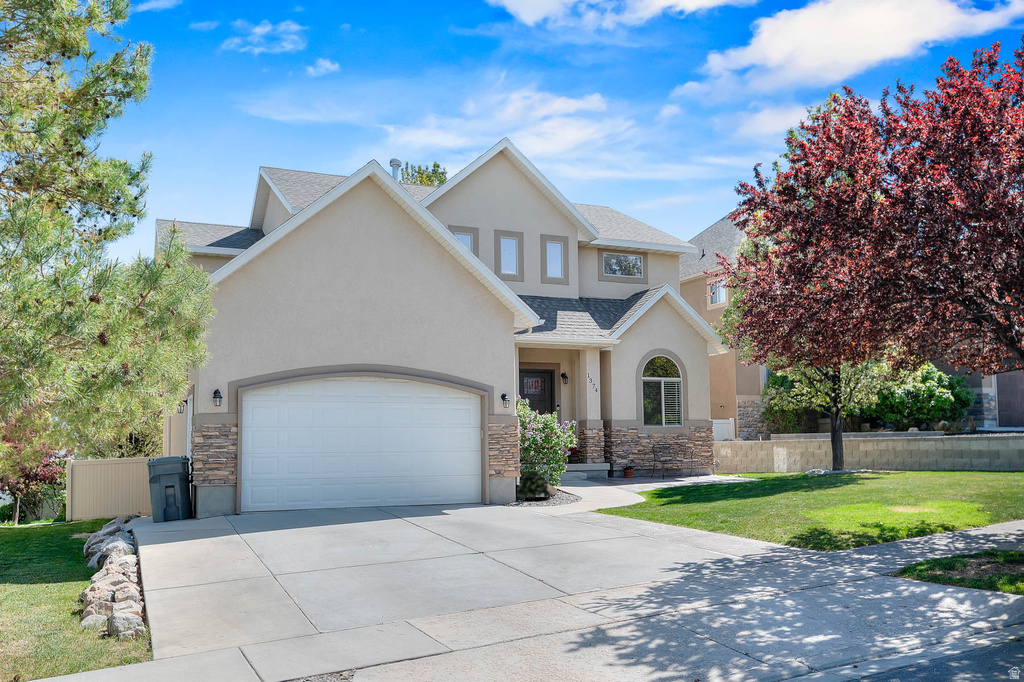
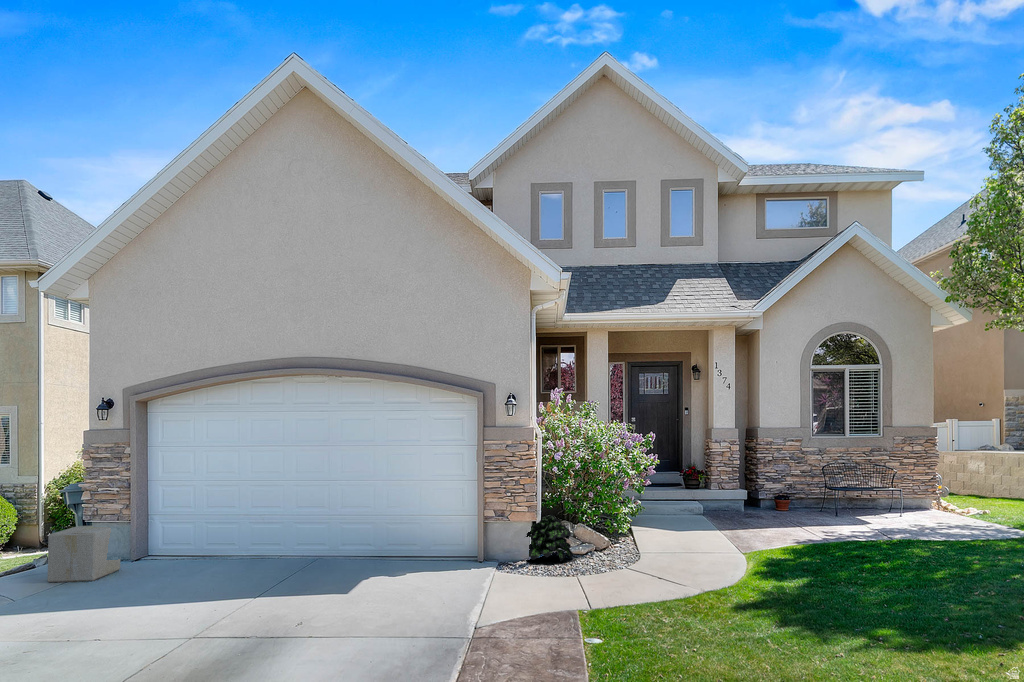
cardboard box: none [192,486,231,528] -> present [47,526,120,582]

